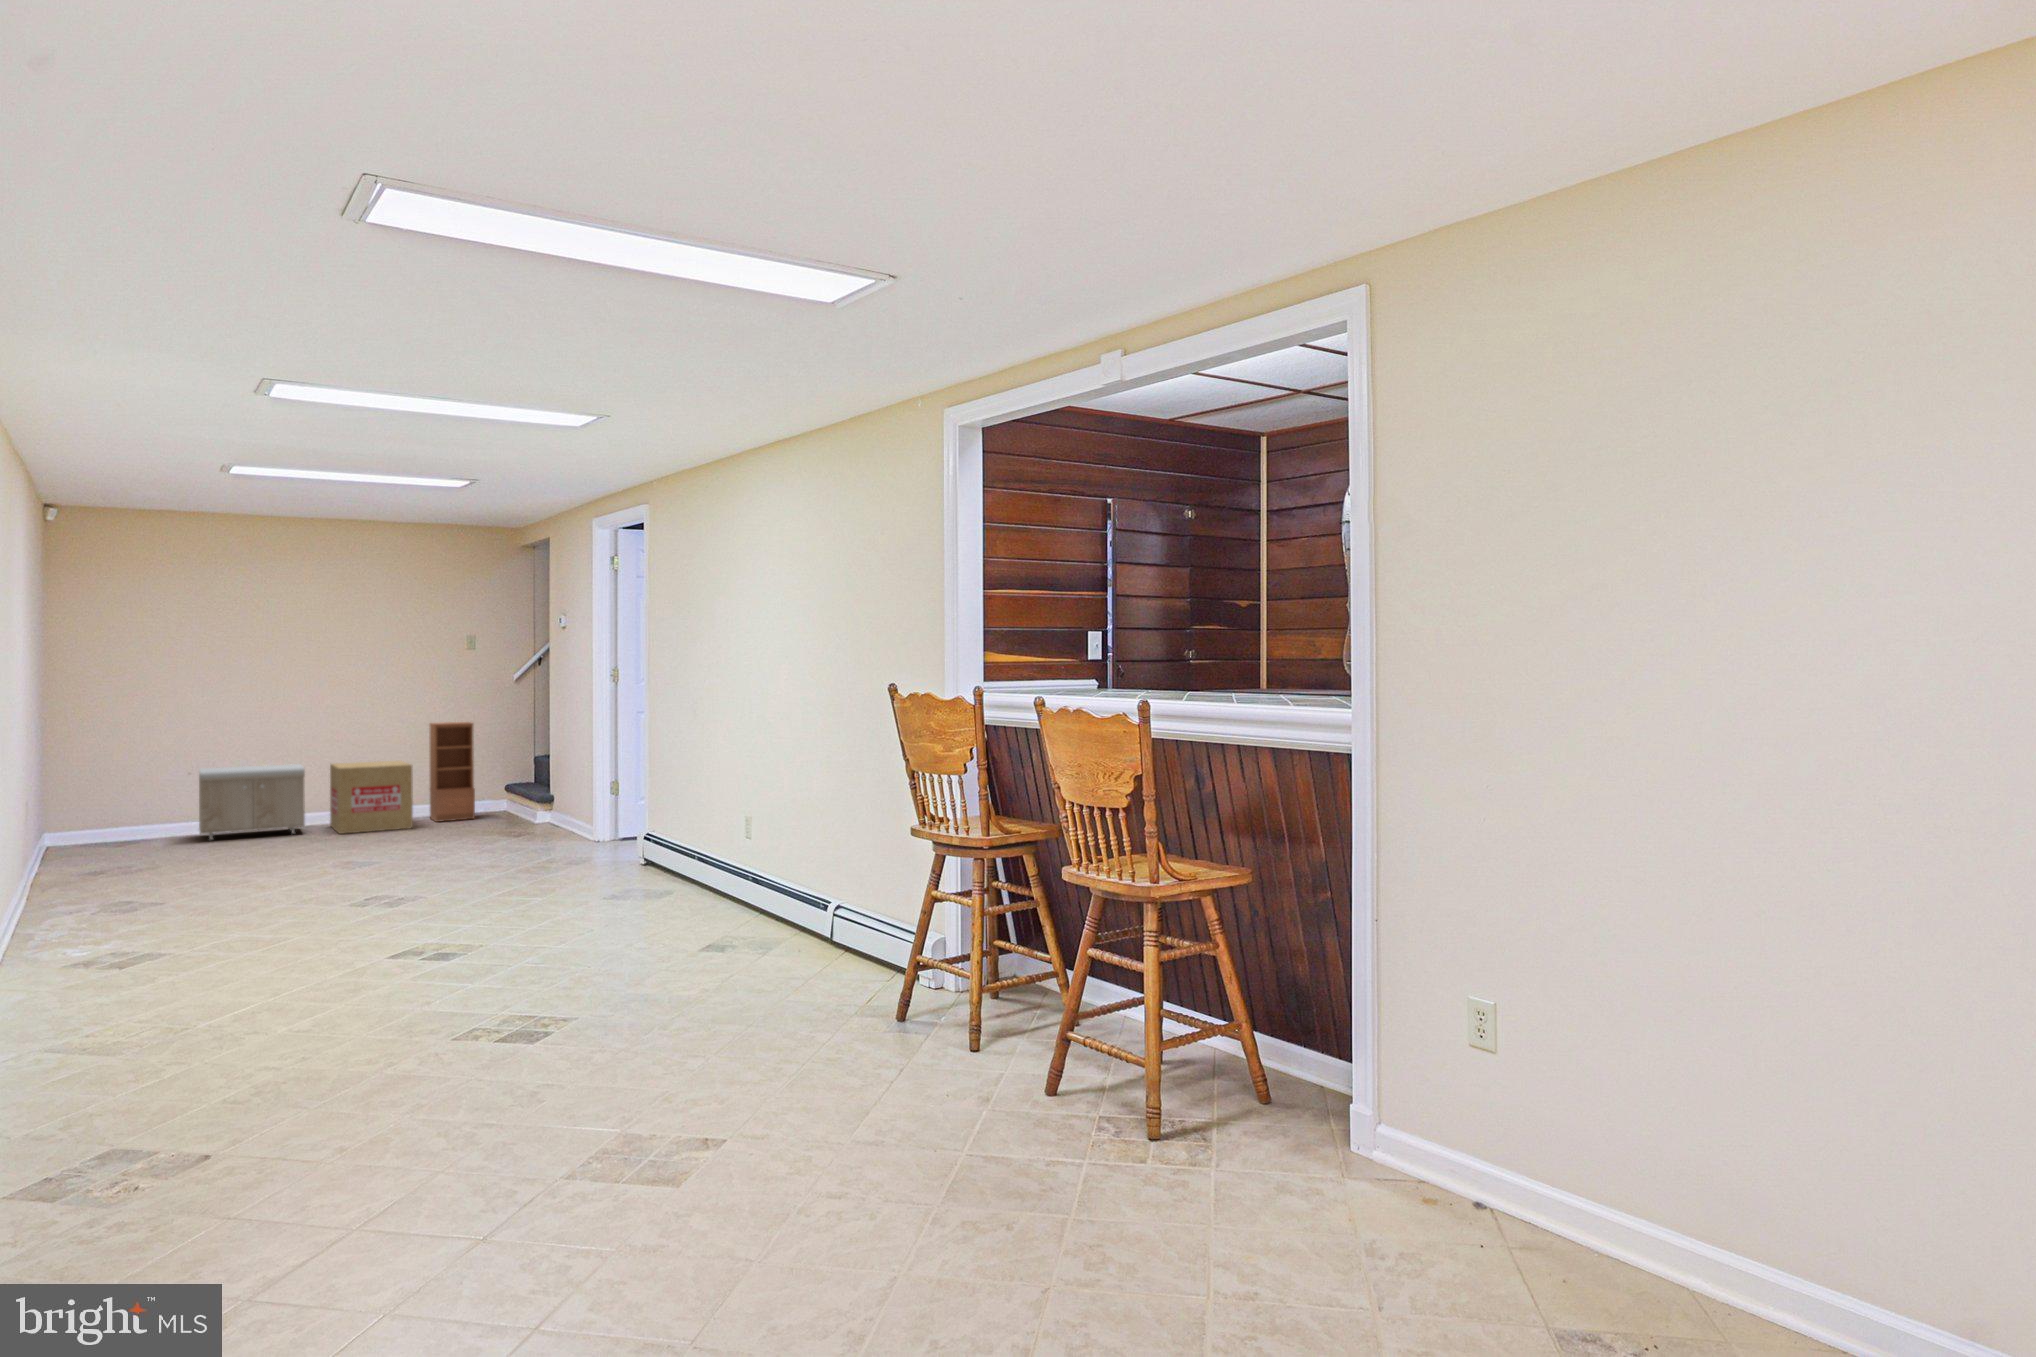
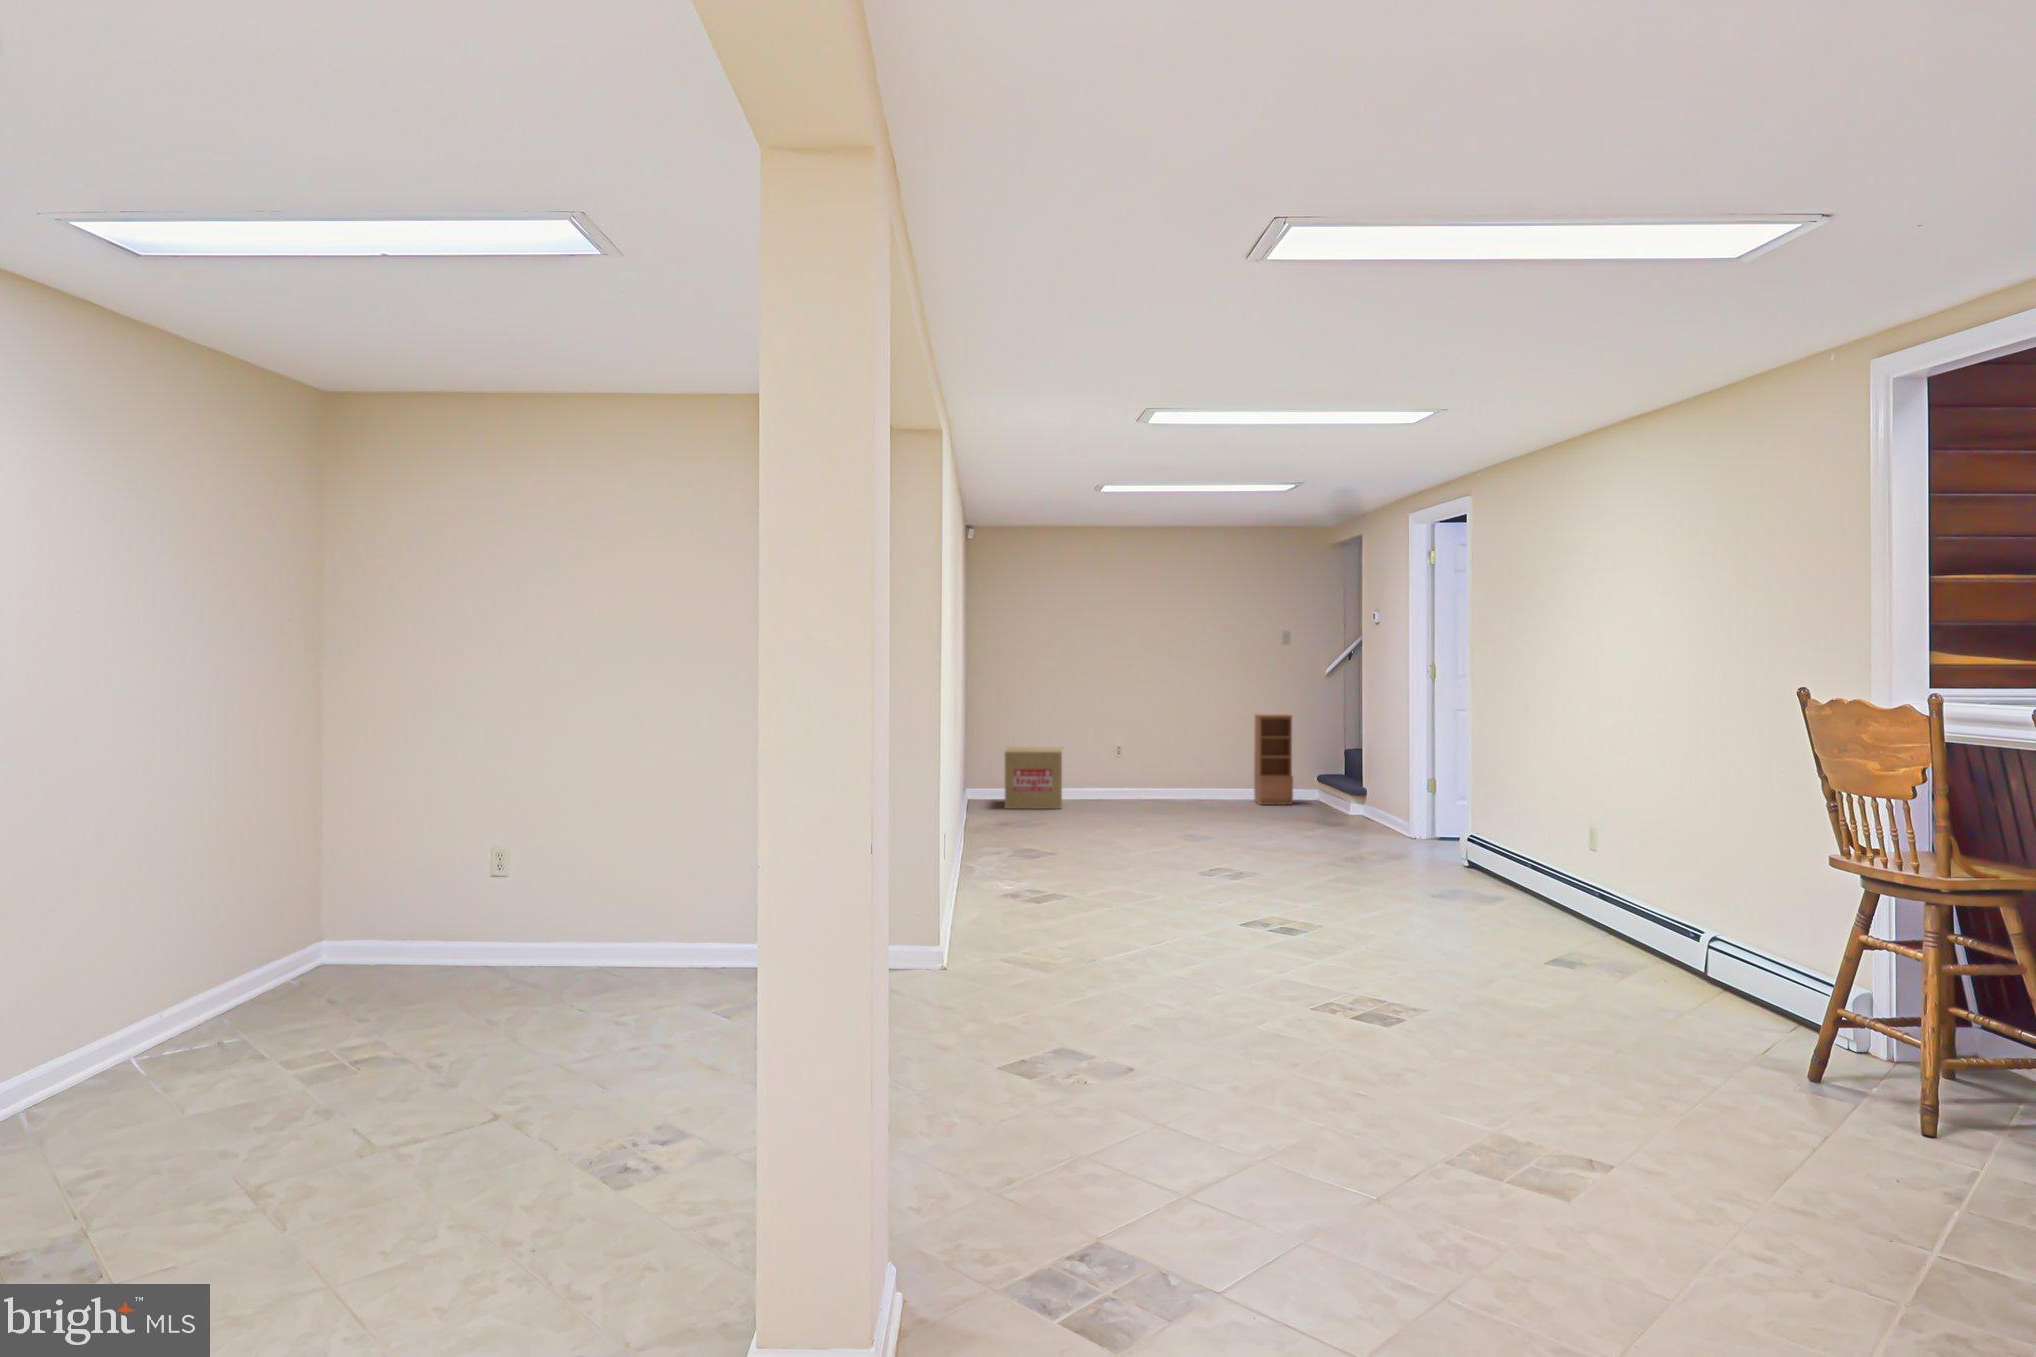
cardboard box: present [330,761,413,834] -> present [1005,747,1062,809]
storage bench: present [199,764,305,840] -> none [1084,746,1159,806]

